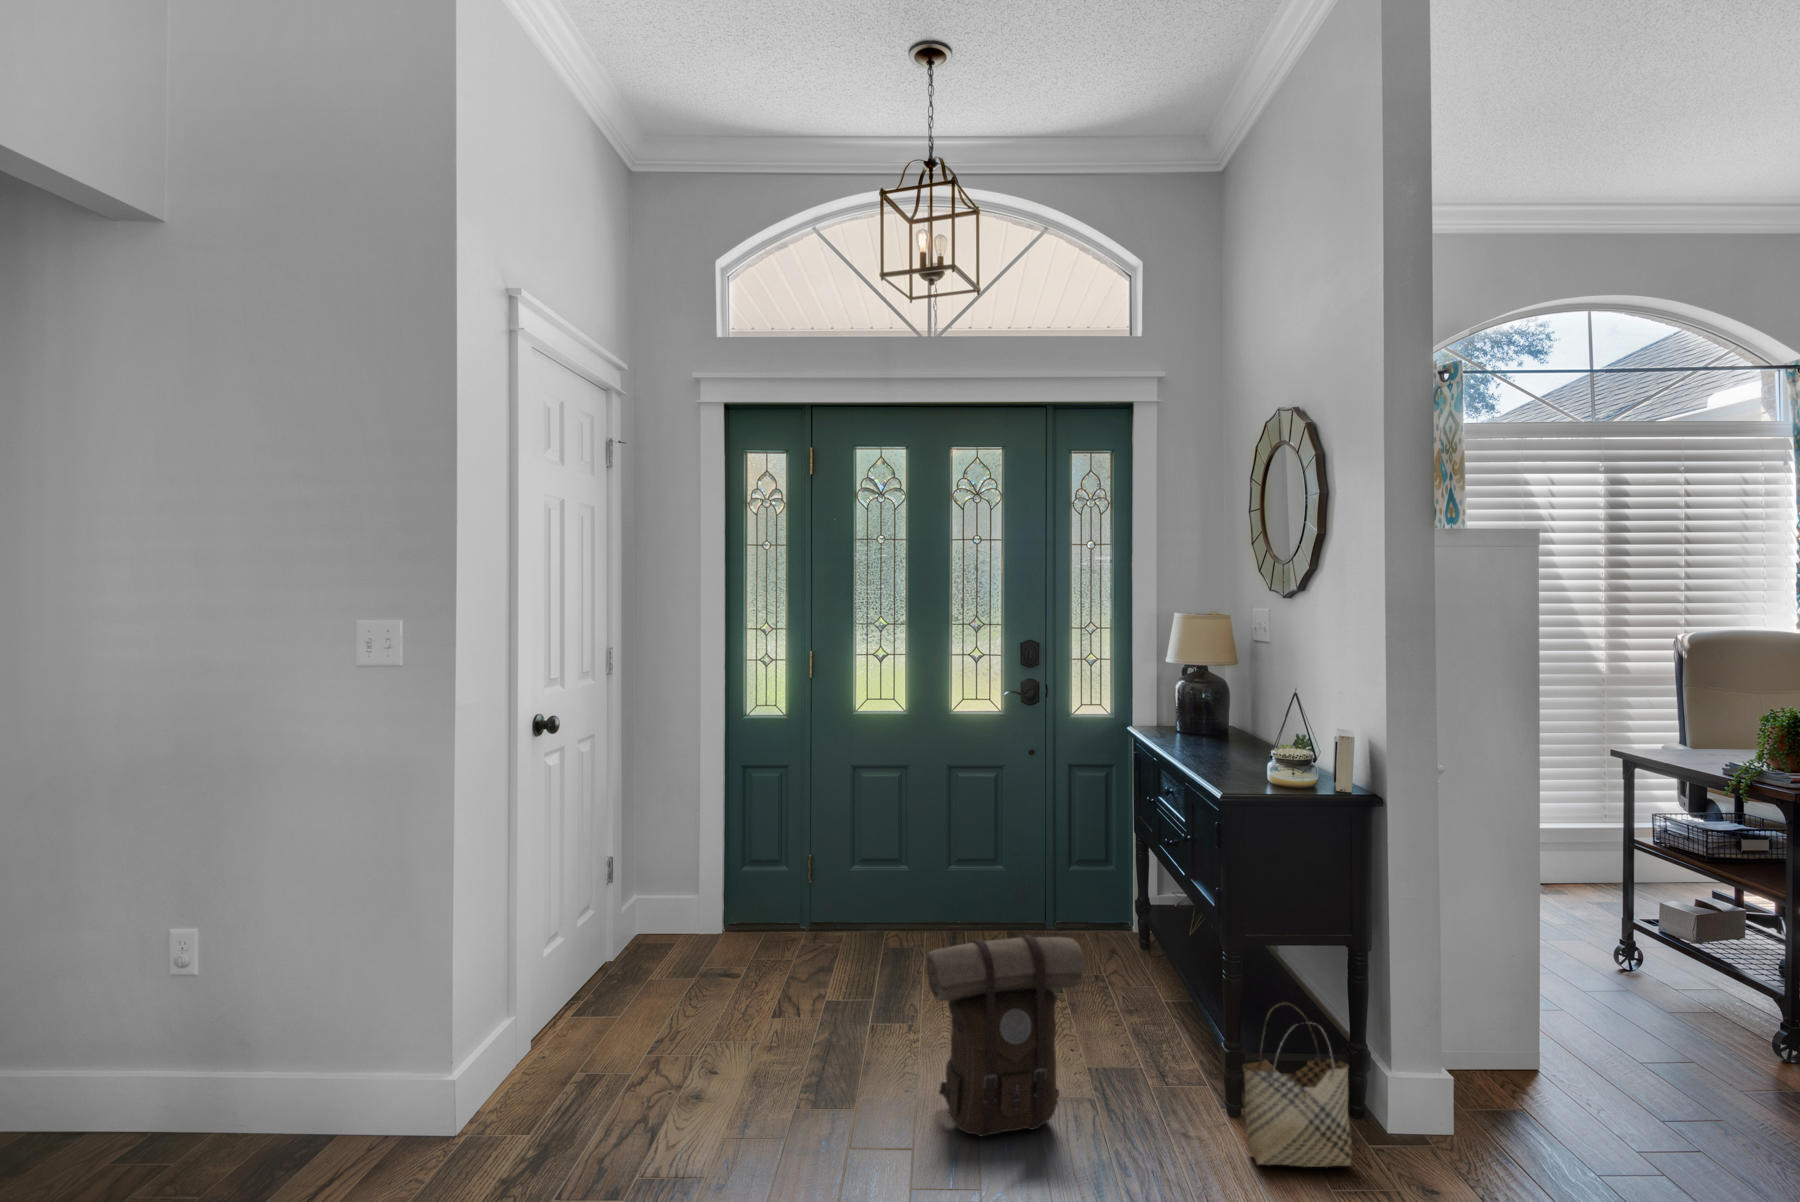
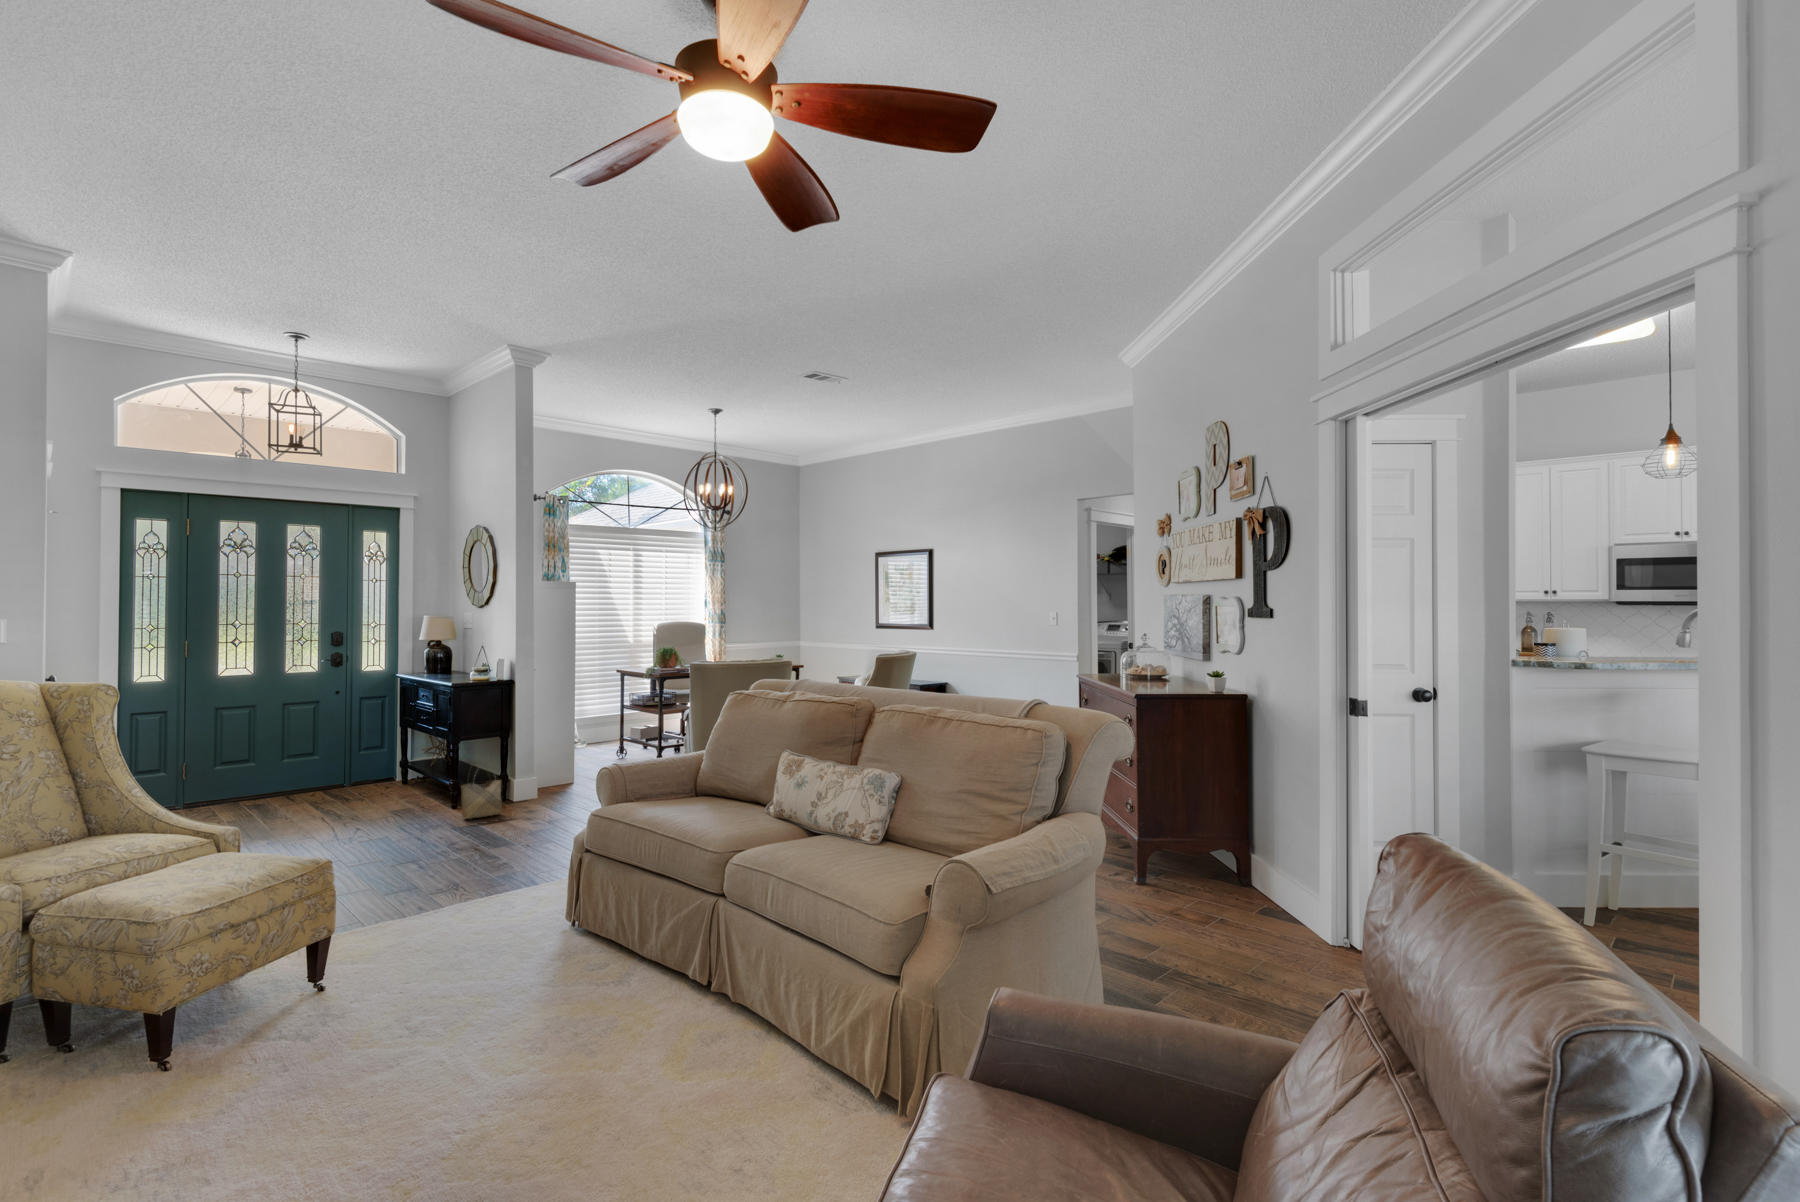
backpack: present [926,935,1085,1136] -> none [317,750,393,835]

